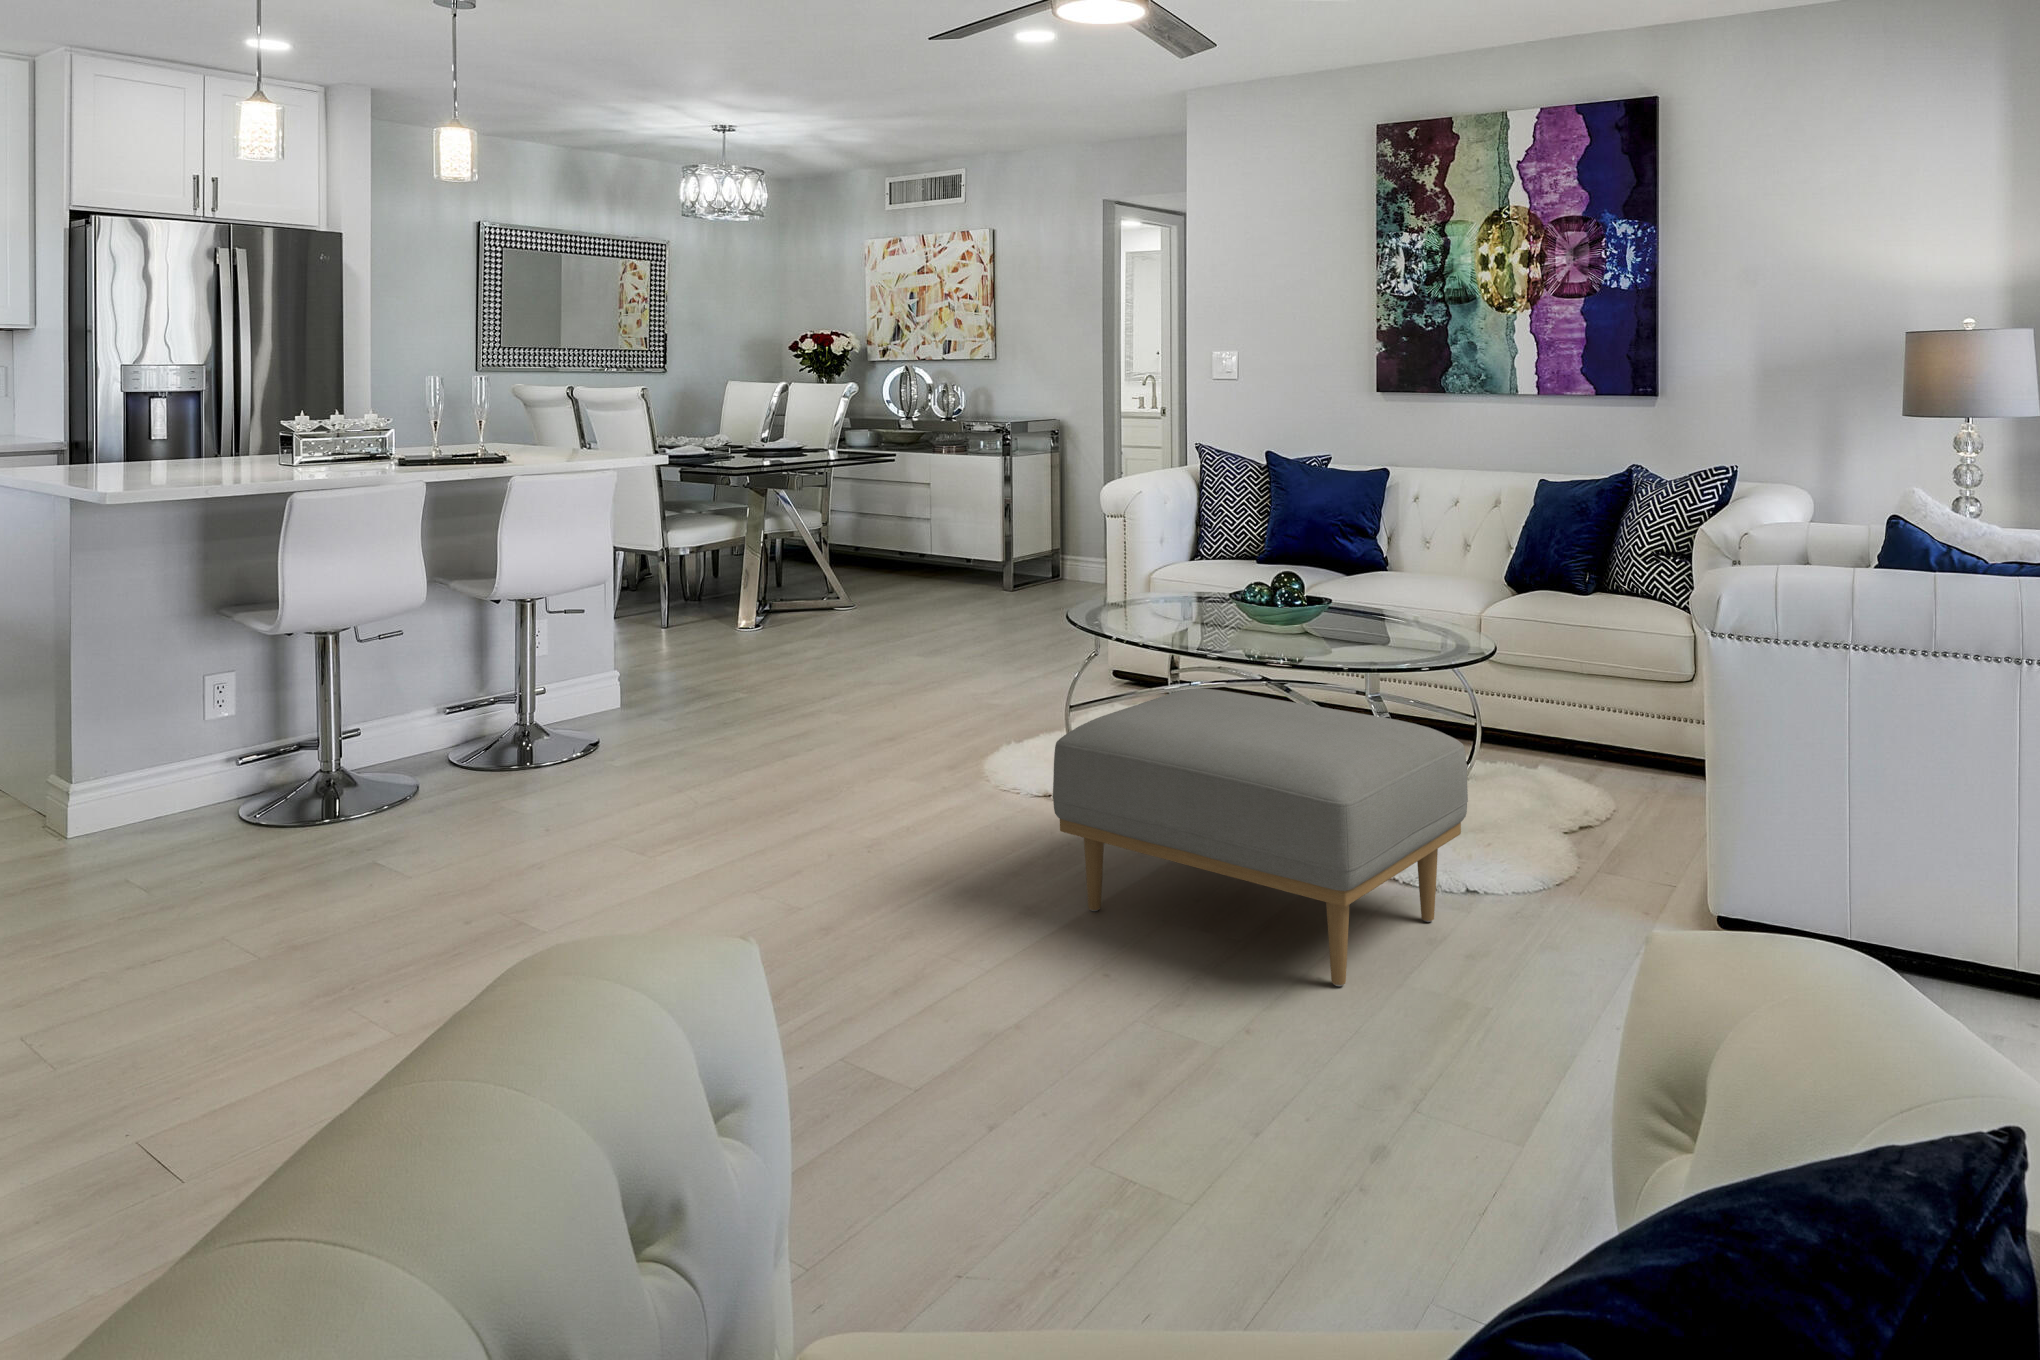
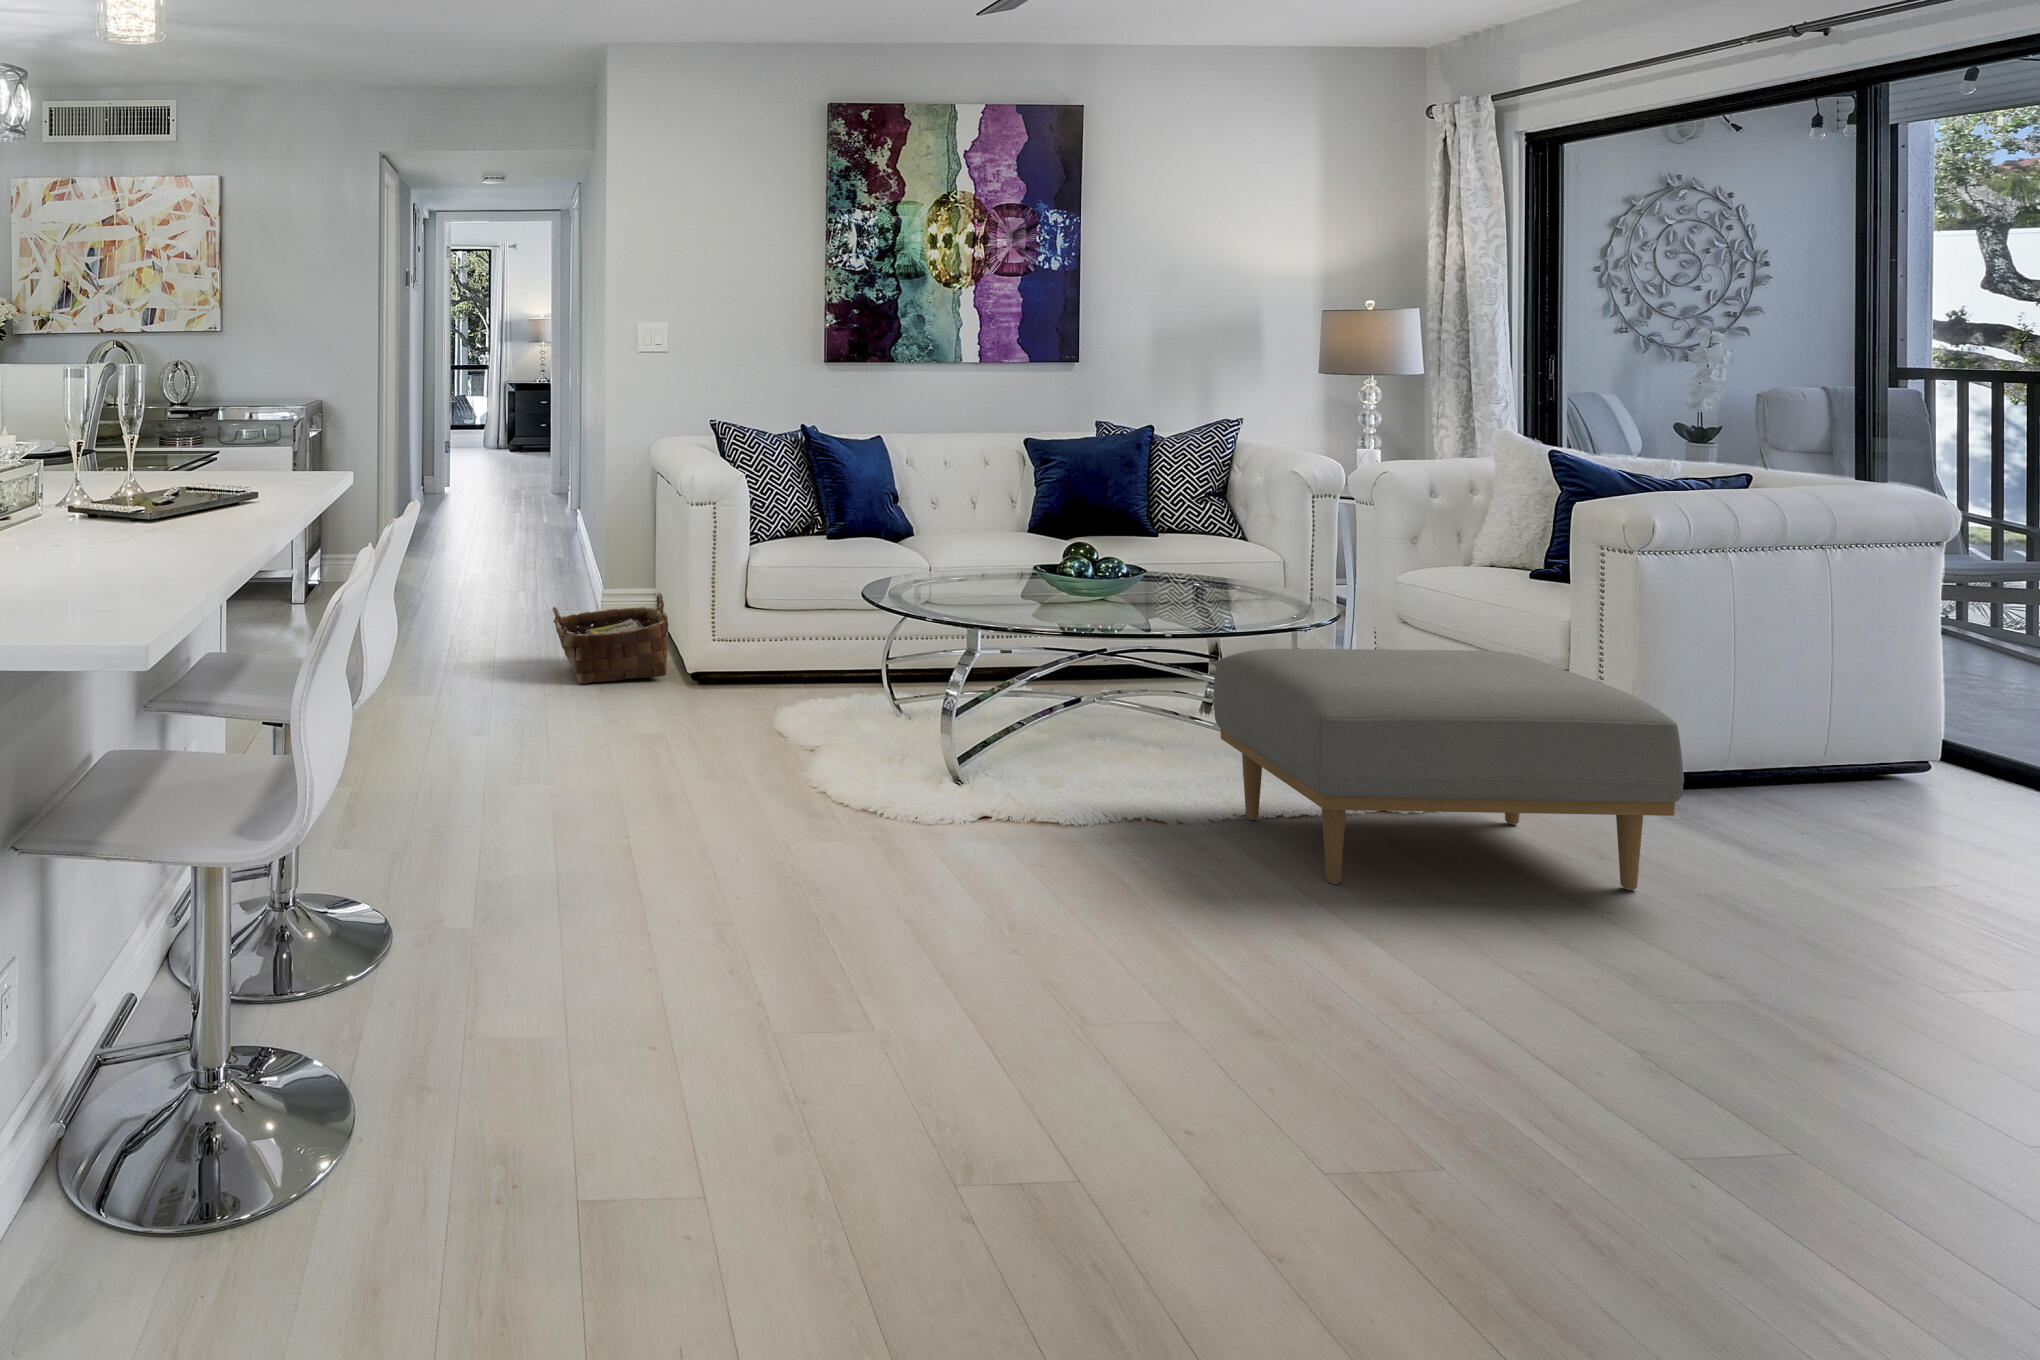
woven basket: none [1005,603,1112,678] -> present [553,593,668,684]

